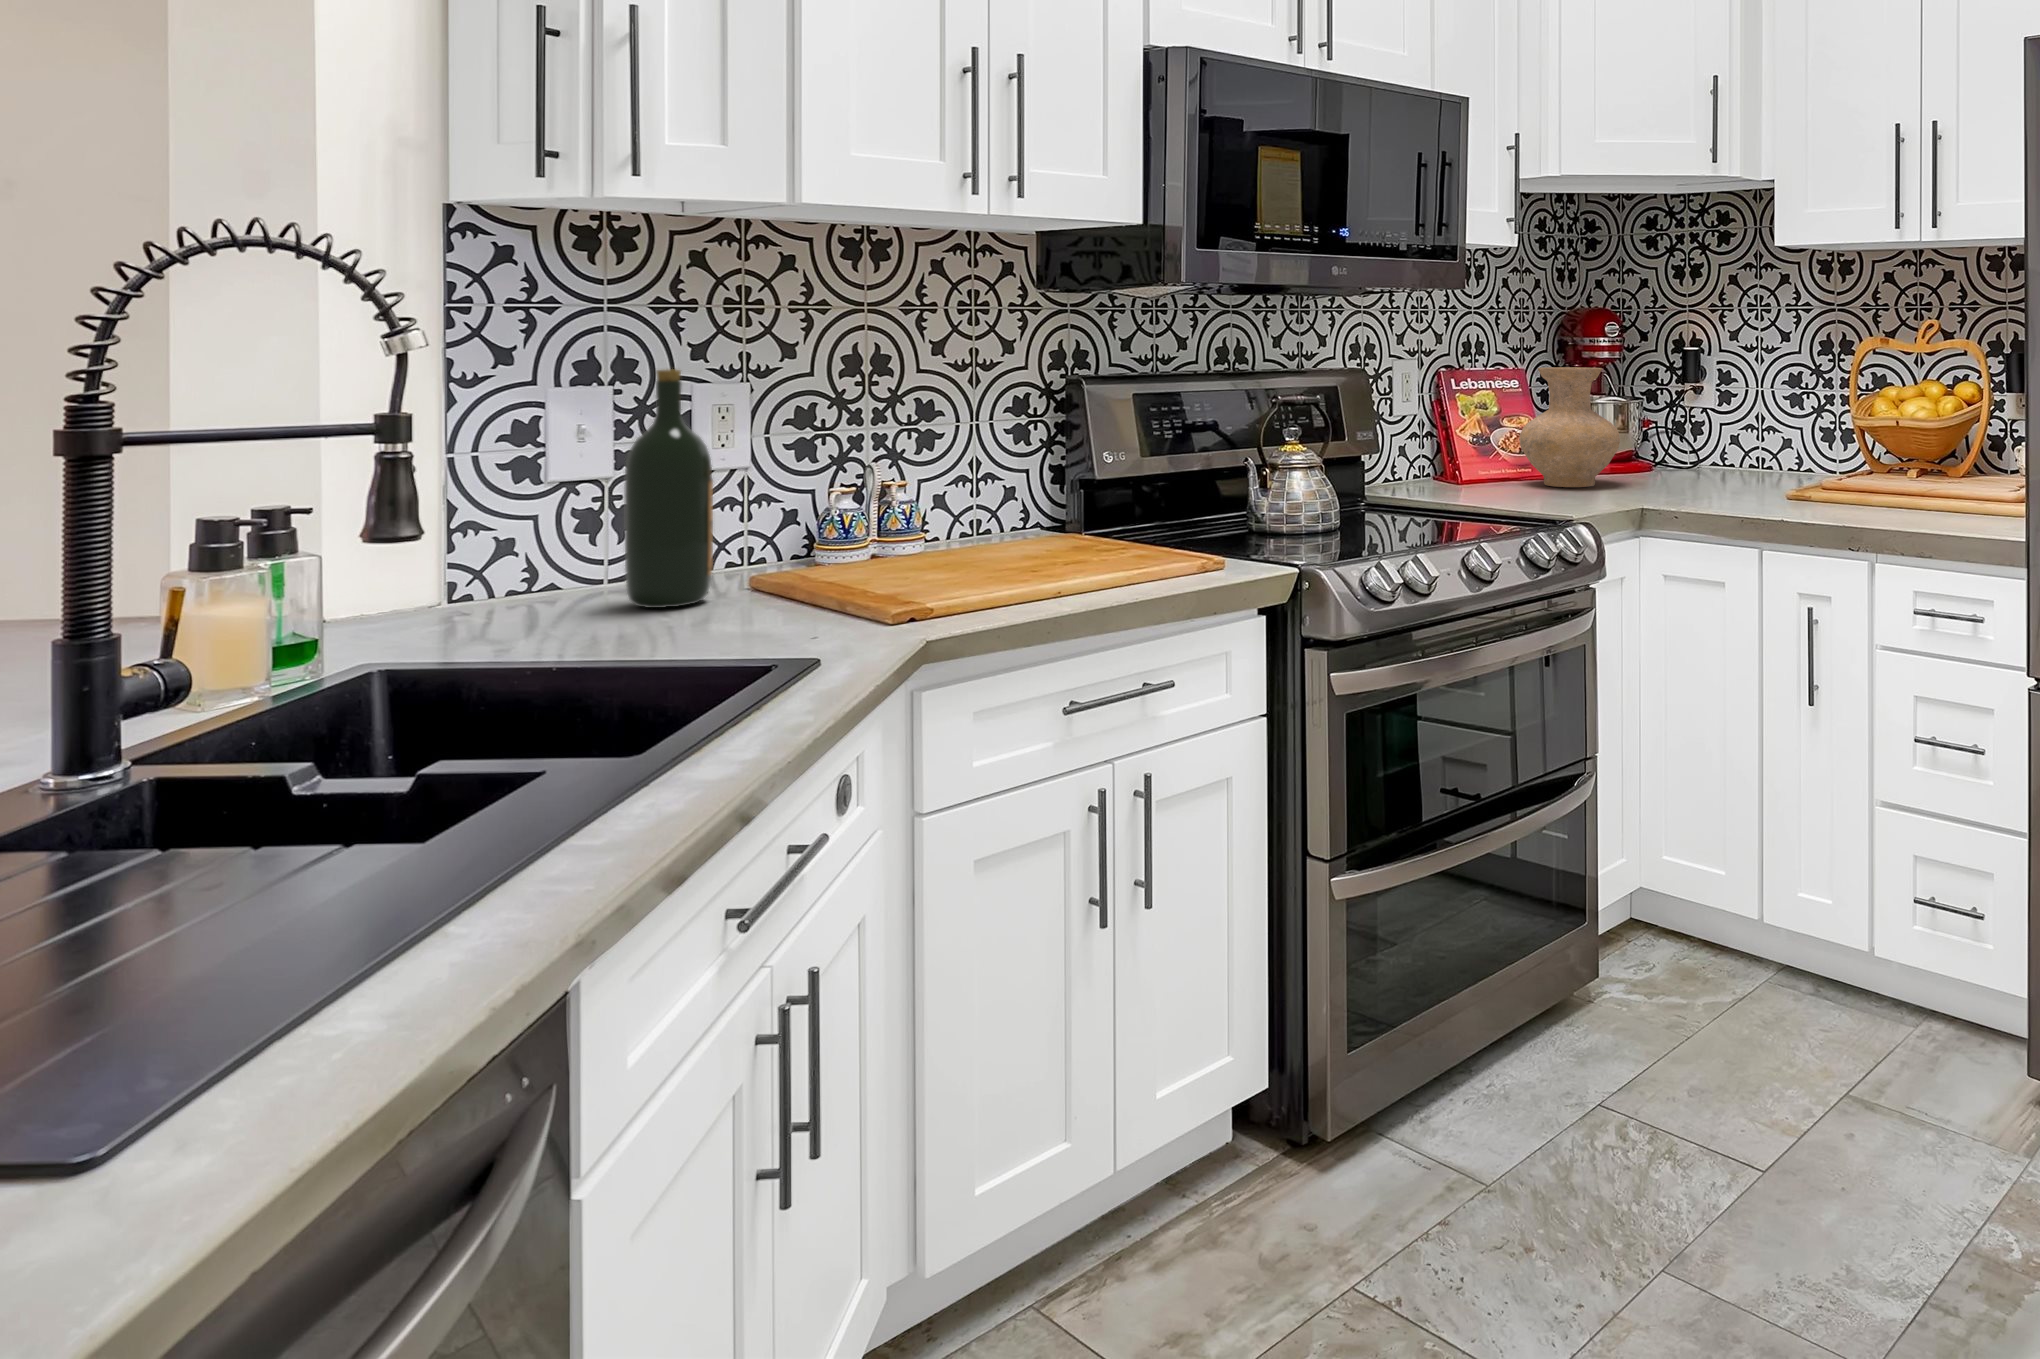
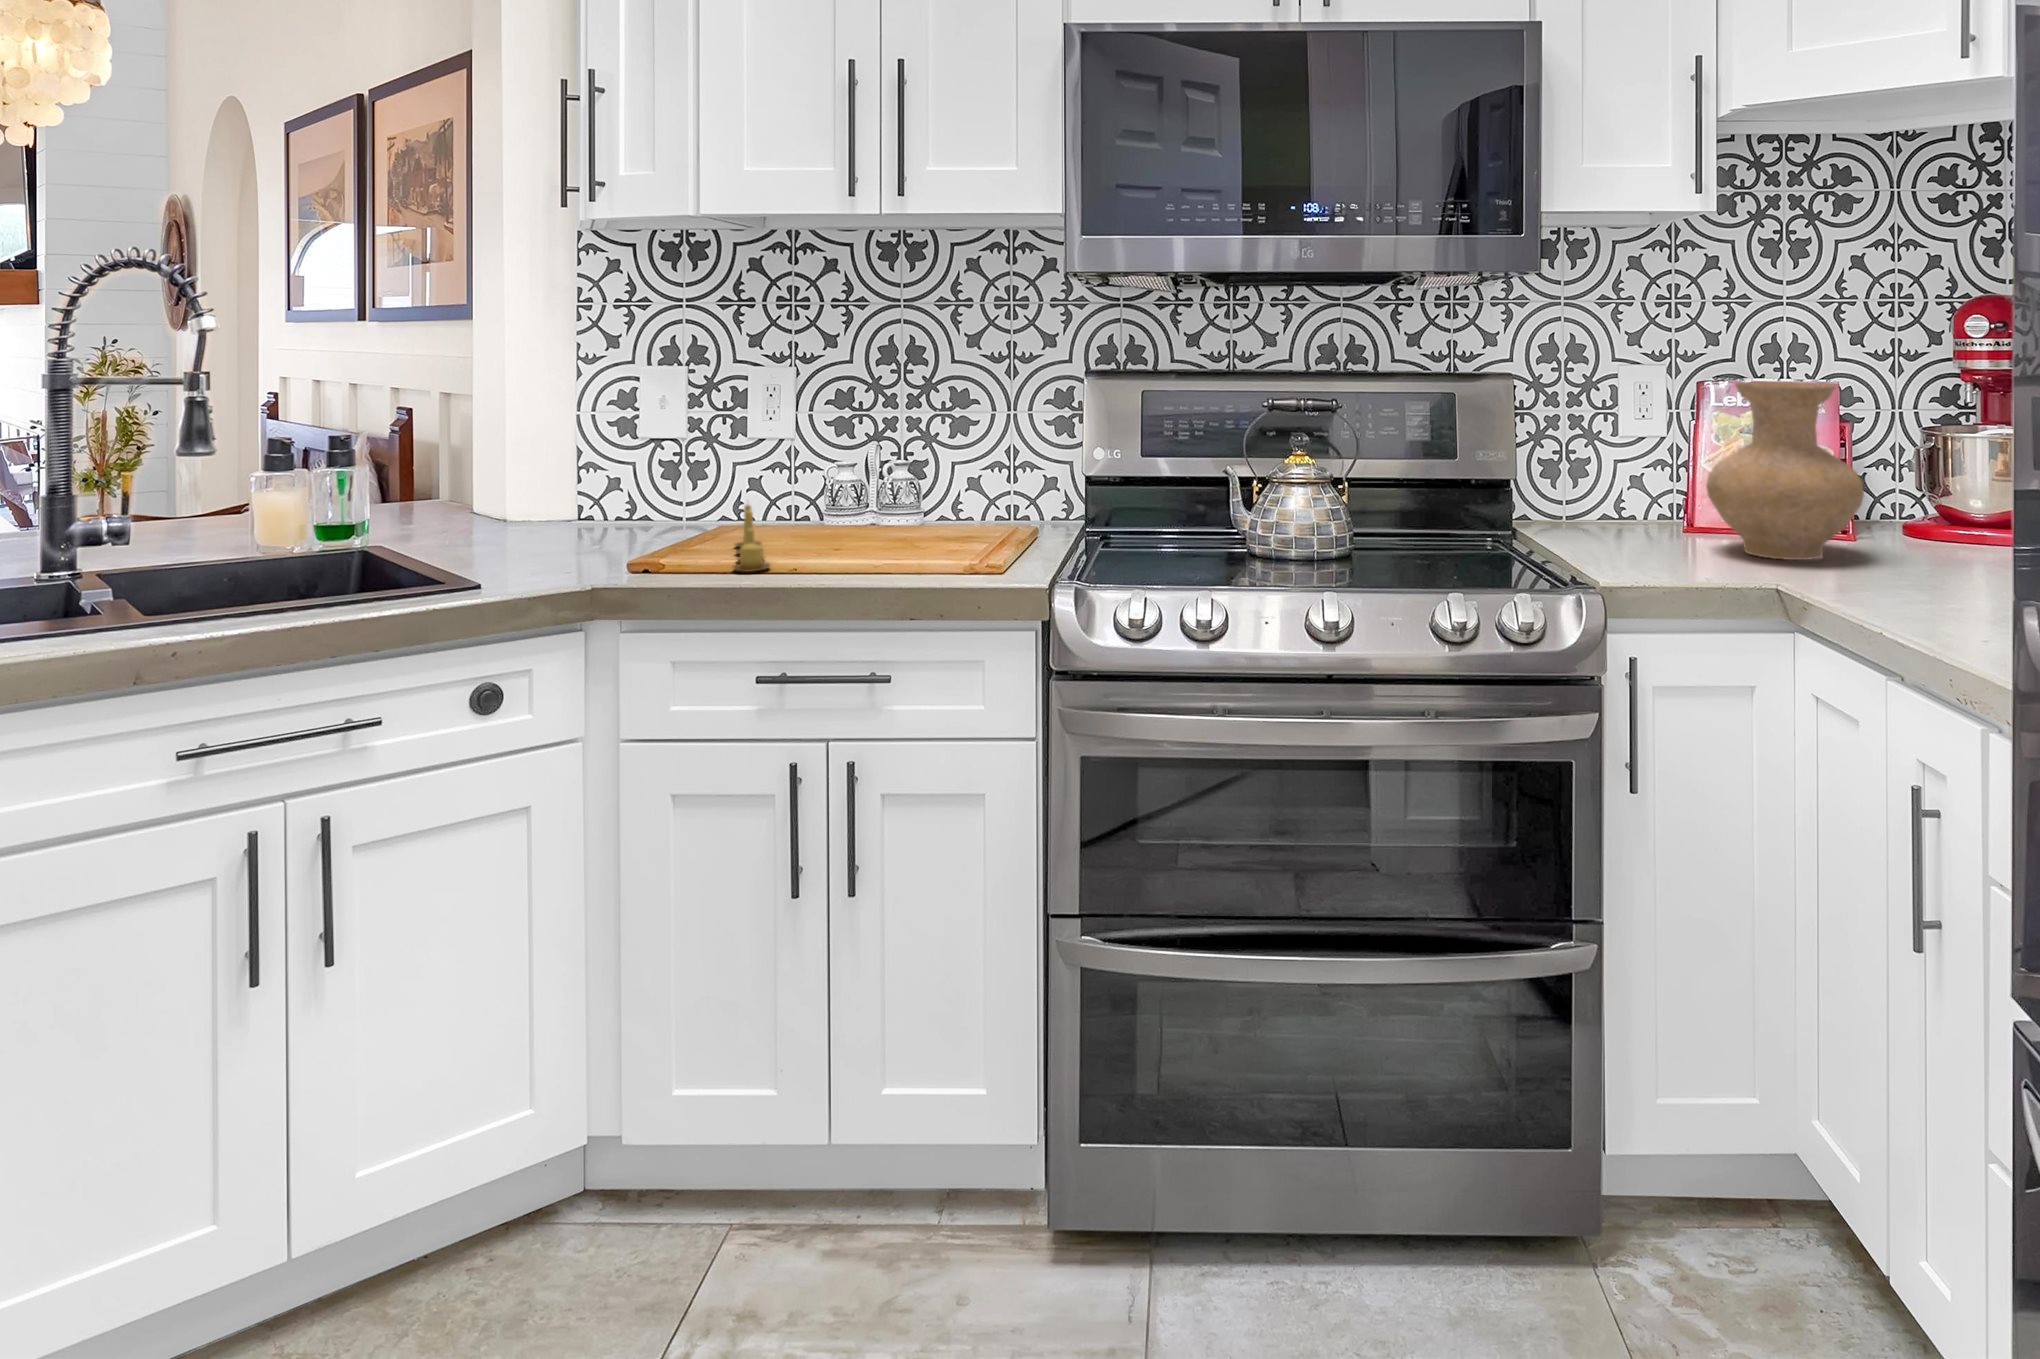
wine bottle: present [624,369,713,608] -> none [587,357,655,542]
candle: none [848,530,1010,595] -> present [733,504,770,572]

